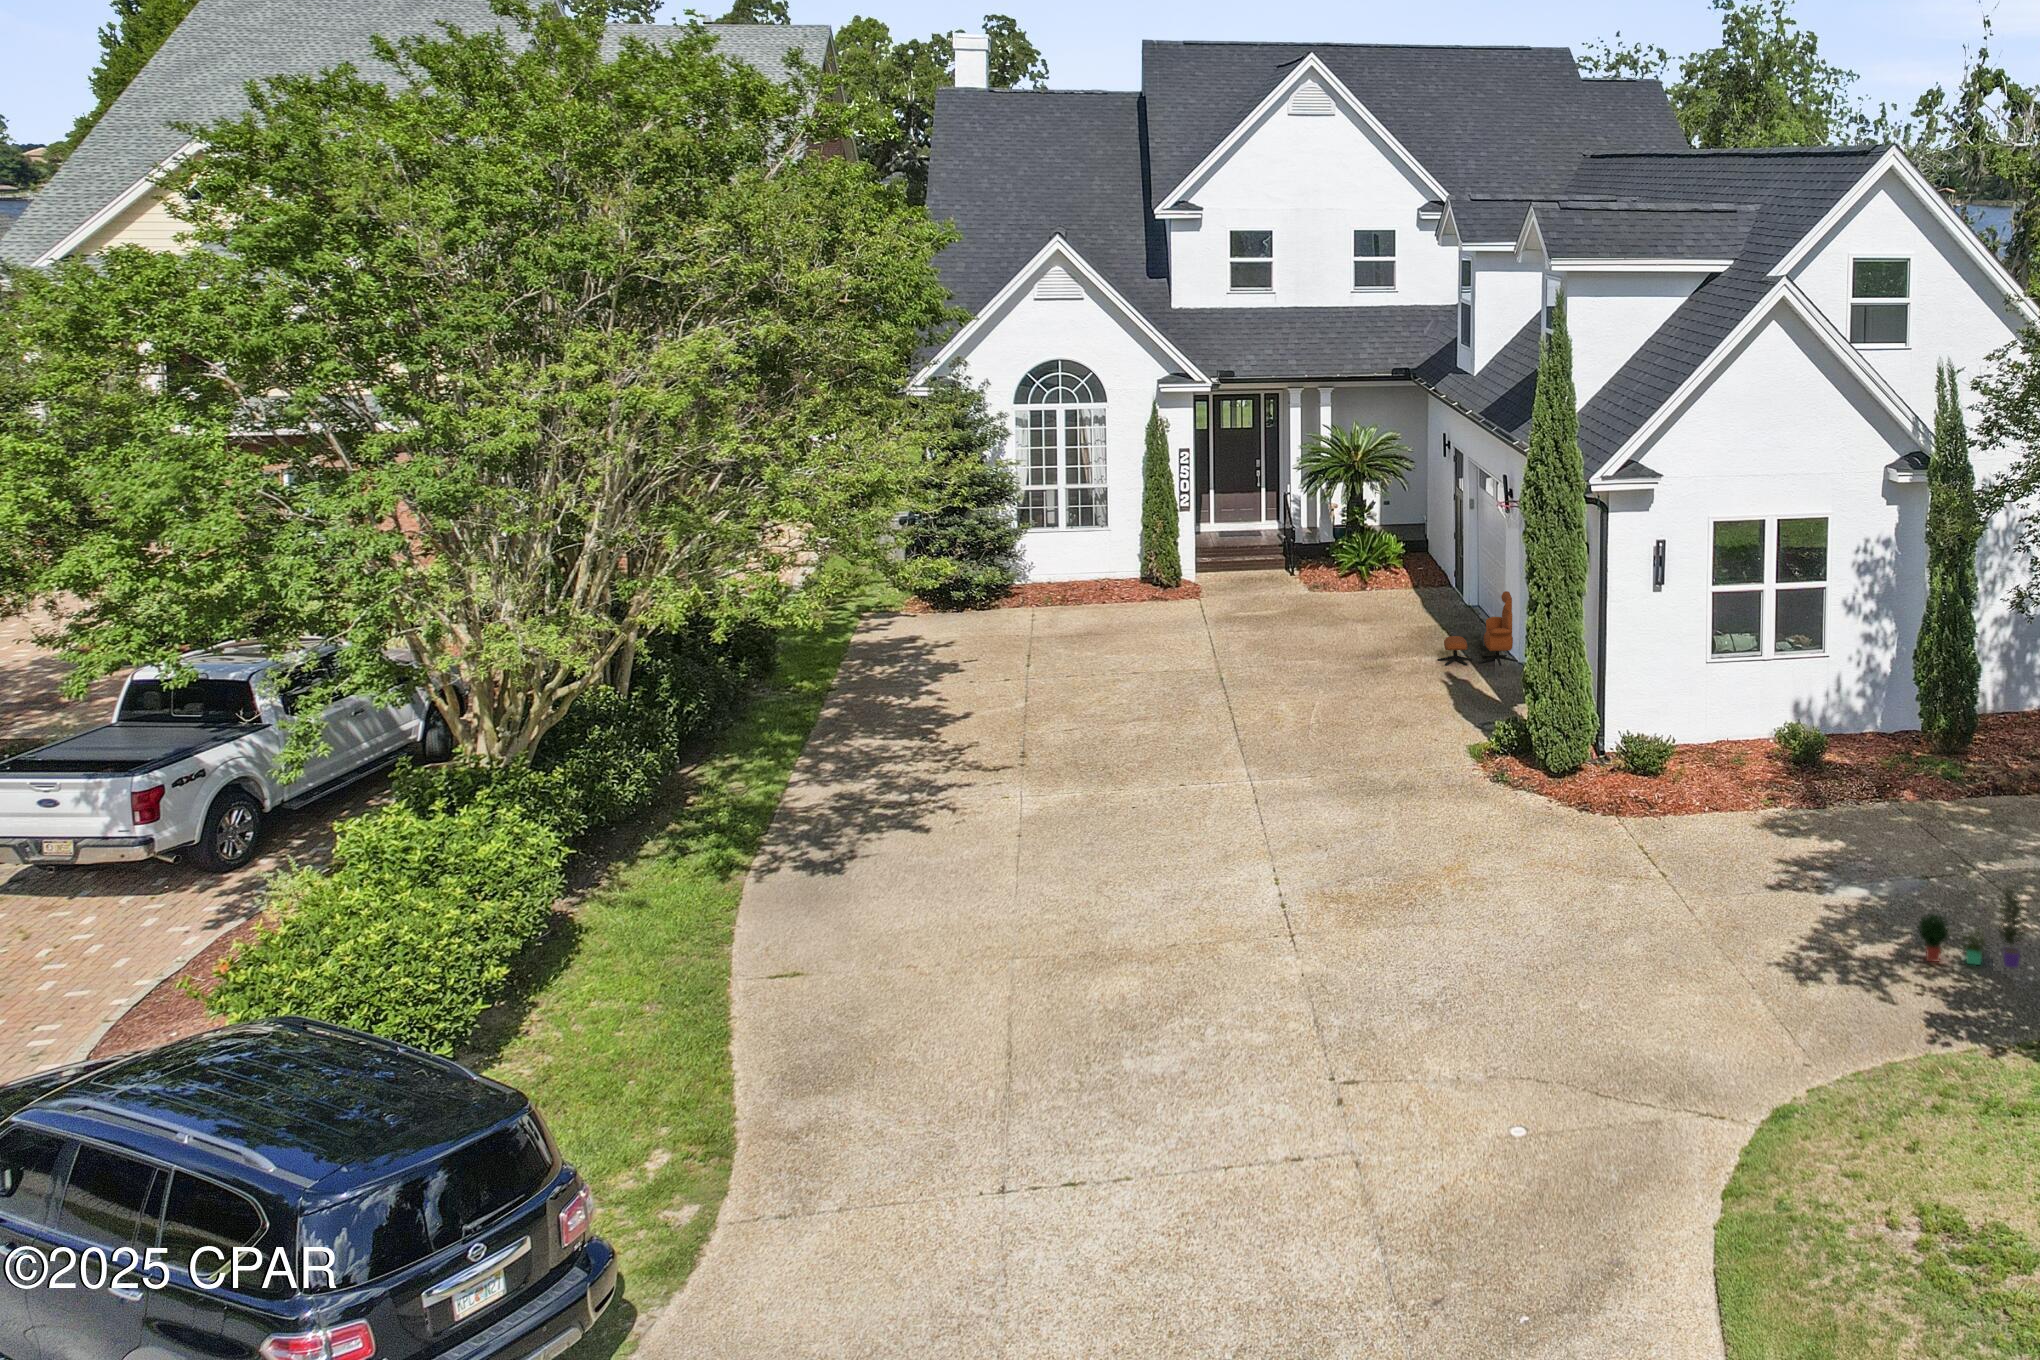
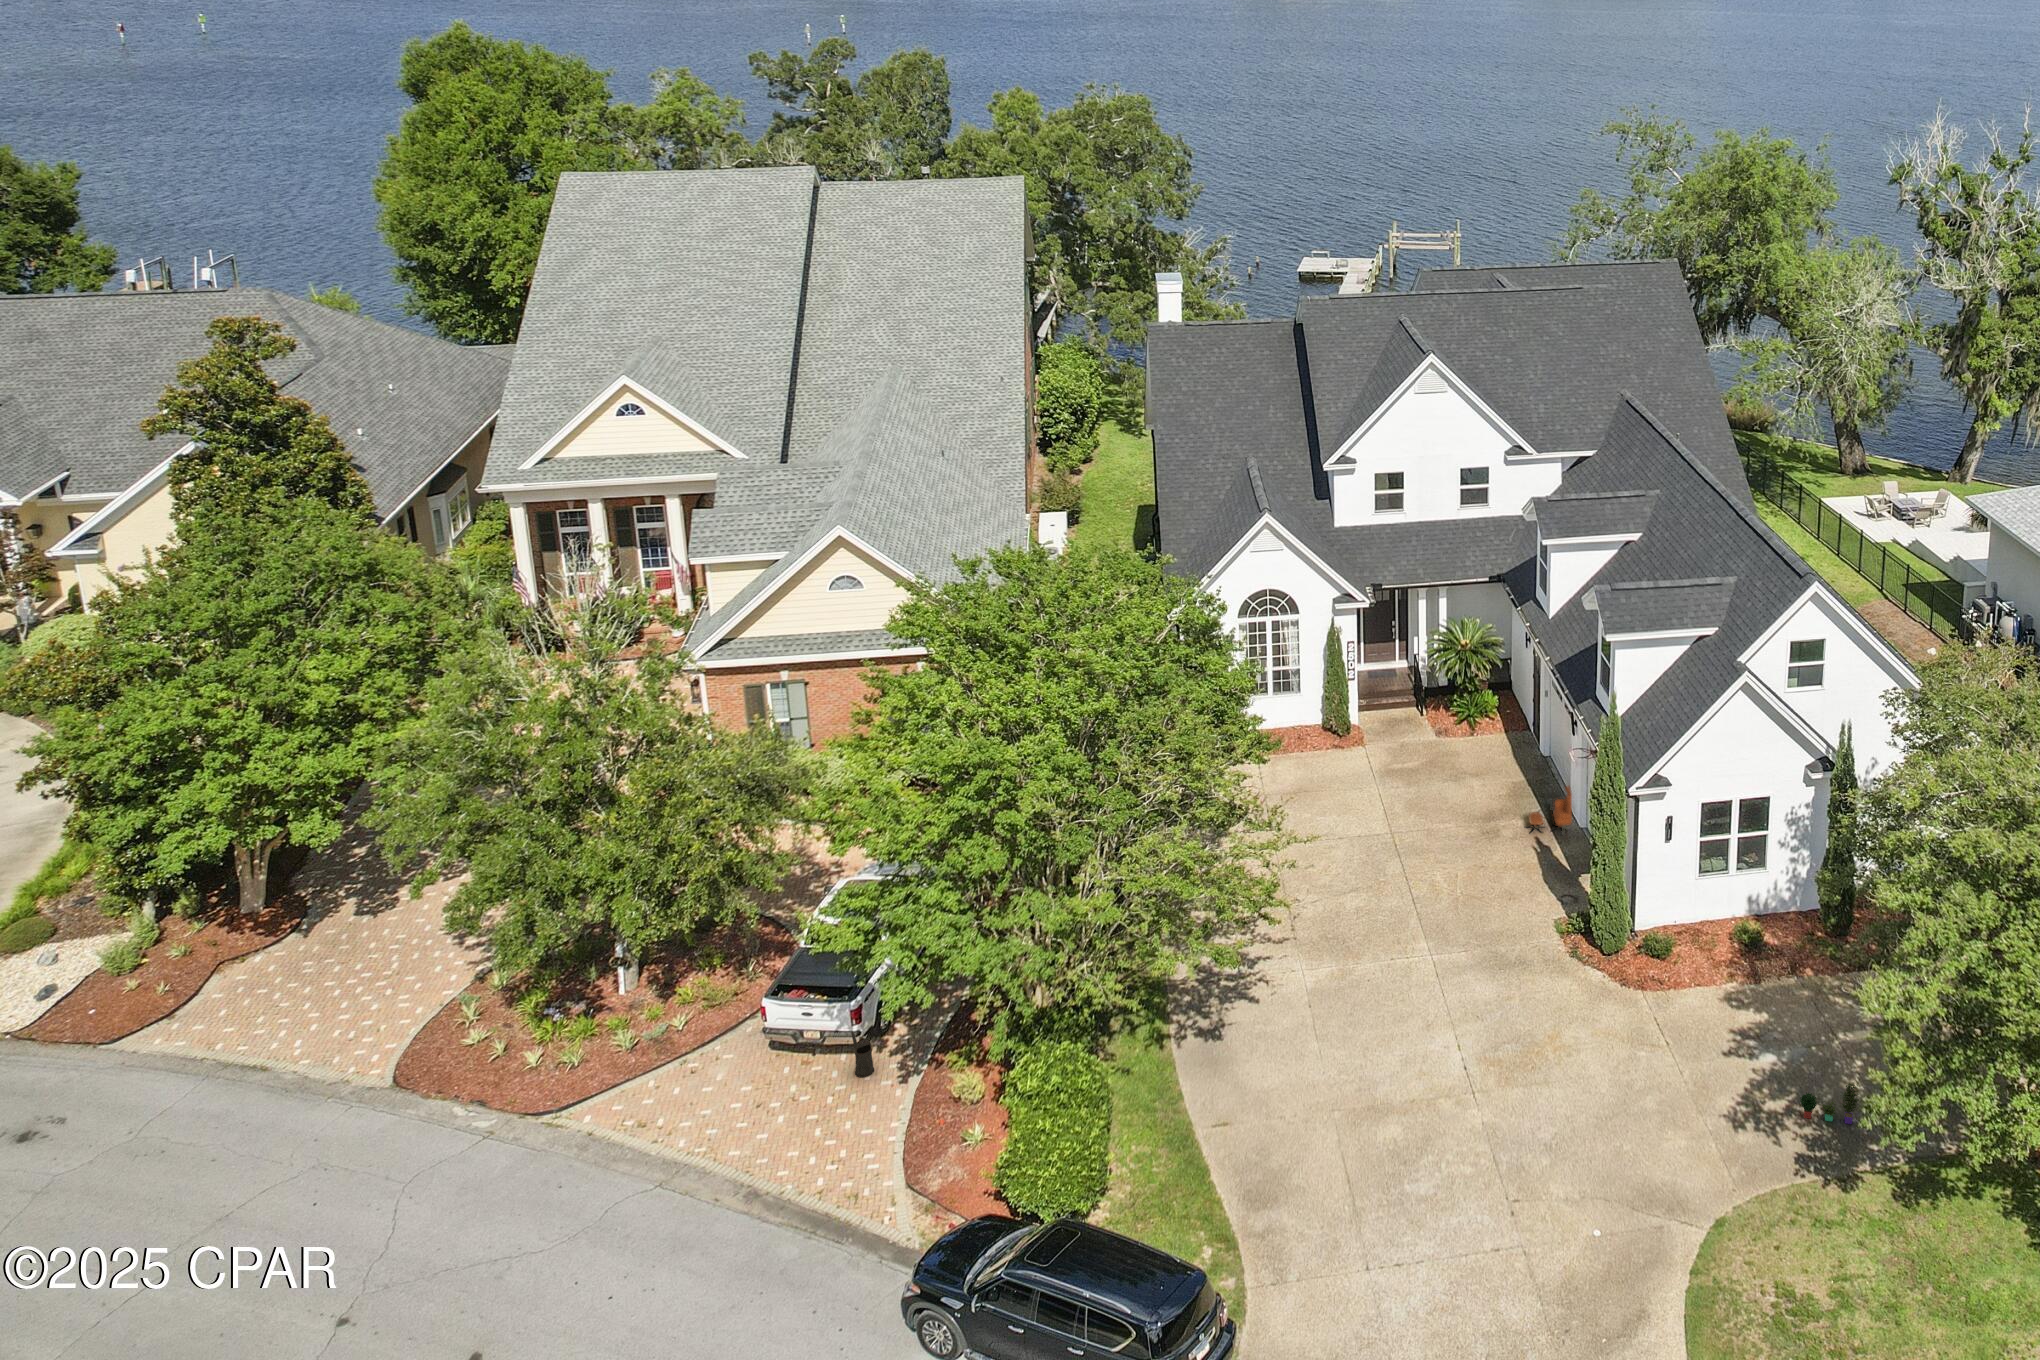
watering can: none [118,840,161,916] -> present [851,1032,874,1077]

